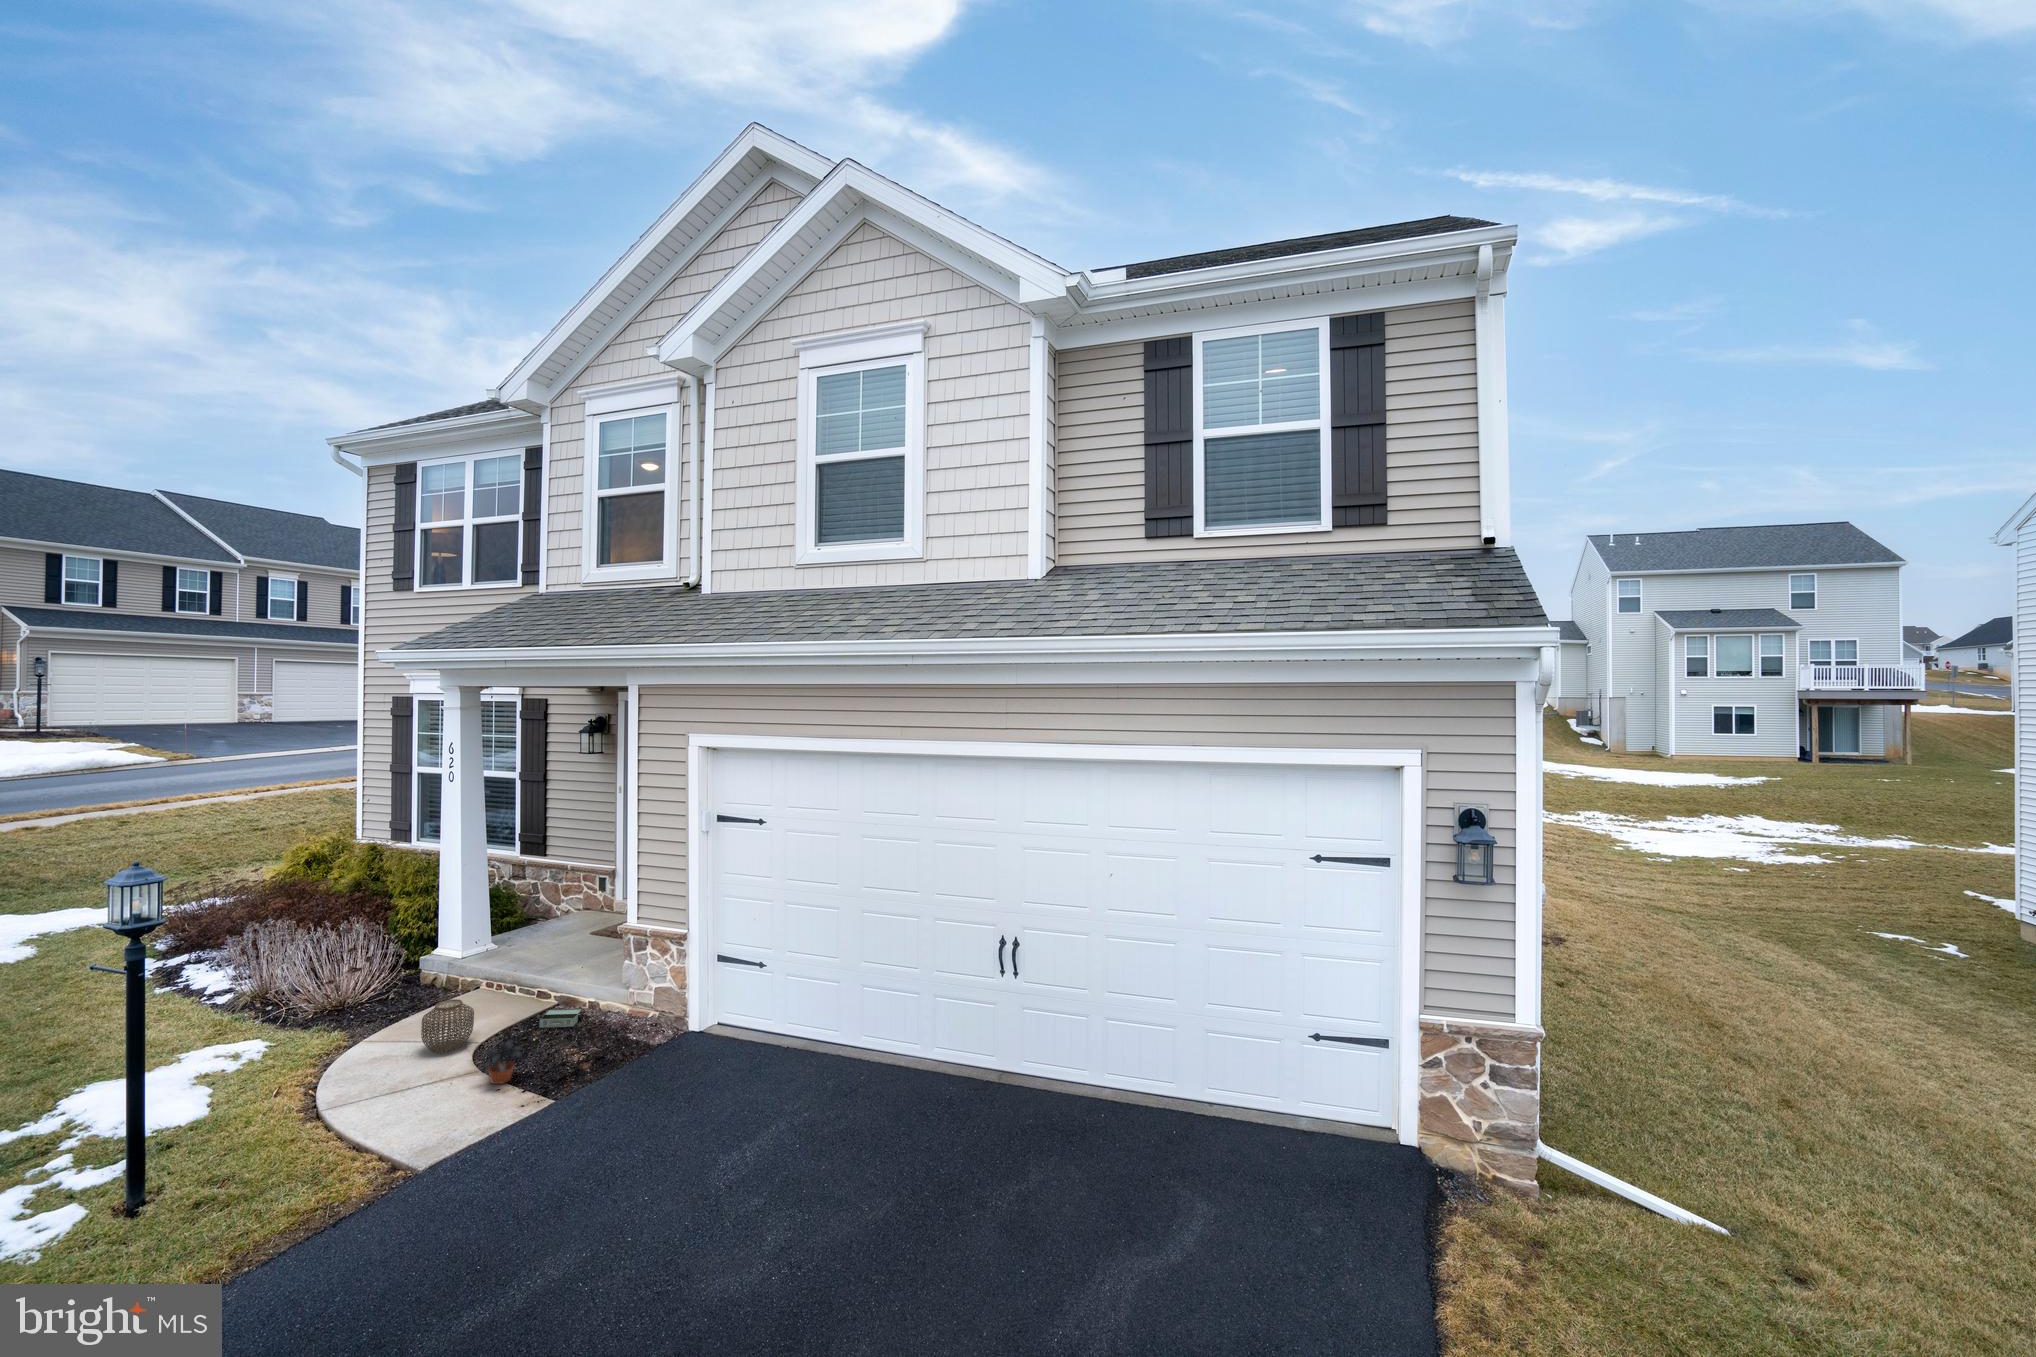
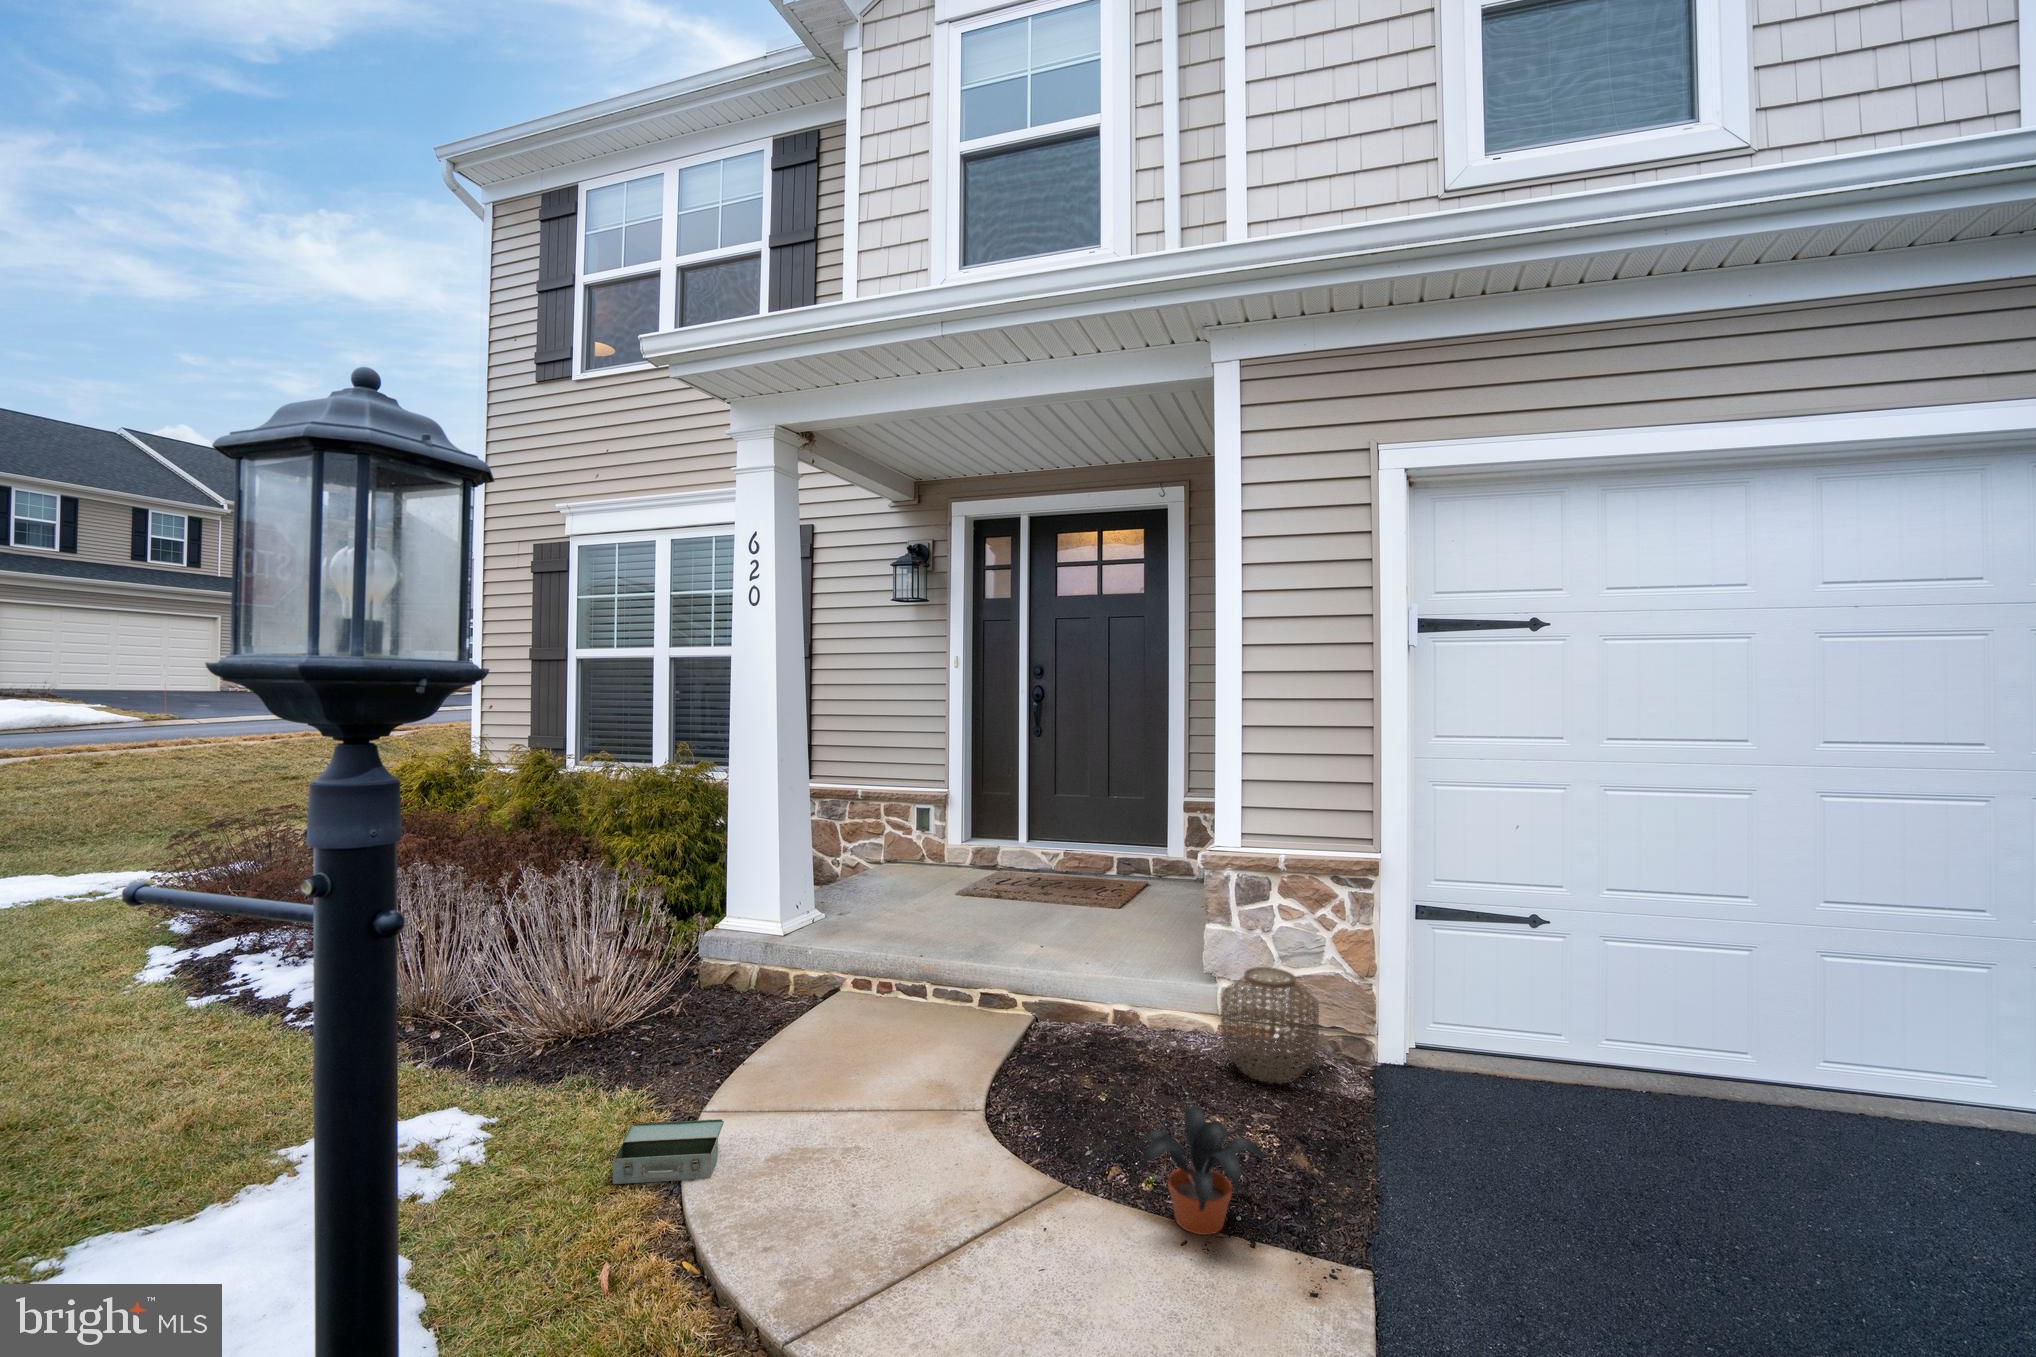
woven basket: present [421,999,474,1053] -> present [1221,967,1319,1083]
toolbox: present [539,1009,582,1028] -> present [613,1119,724,1184]

